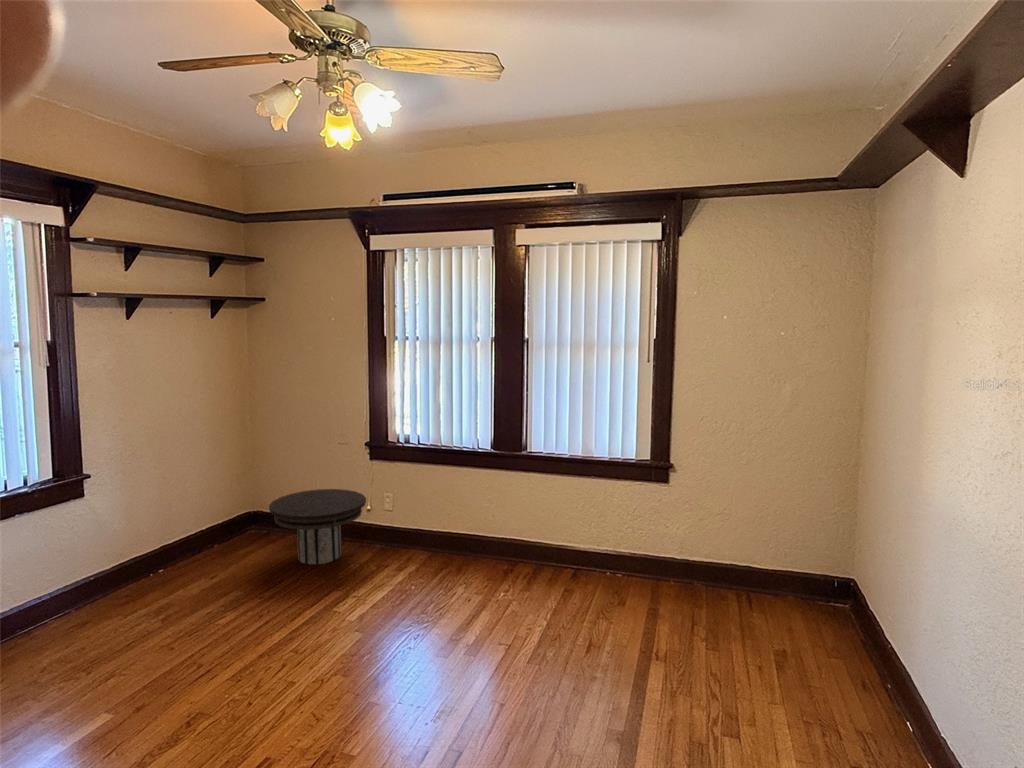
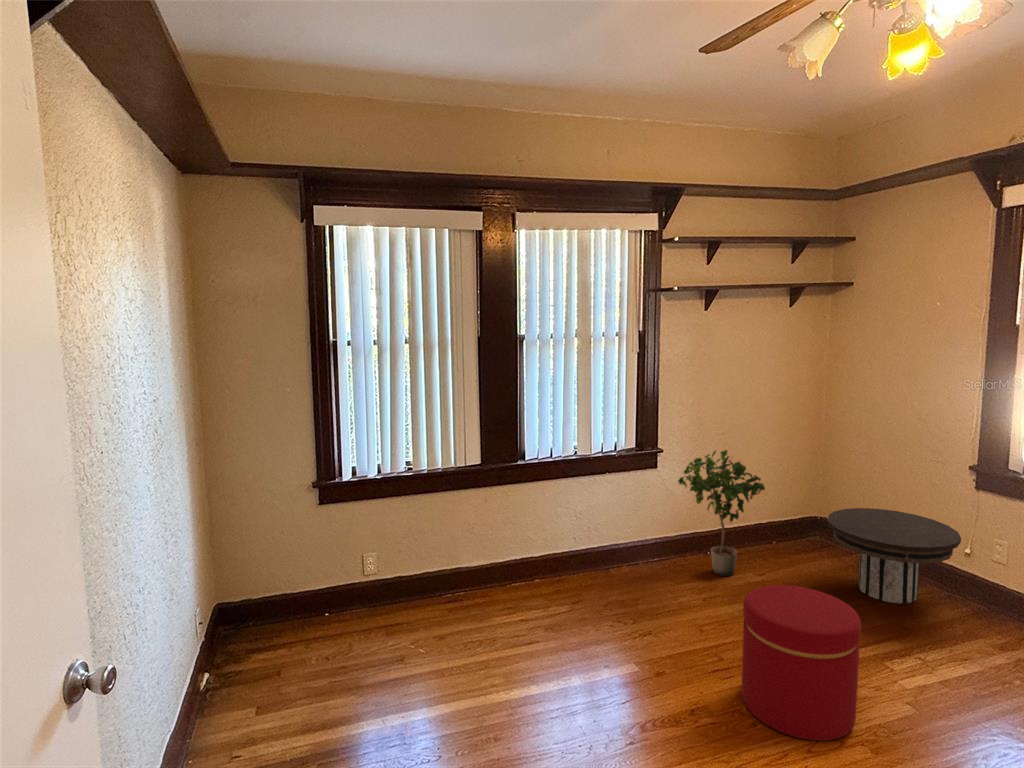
potted plant: none [111,464,215,593] -> present [678,450,765,576]
ottoman: none [226,566,327,699] -> present [742,585,861,741]

